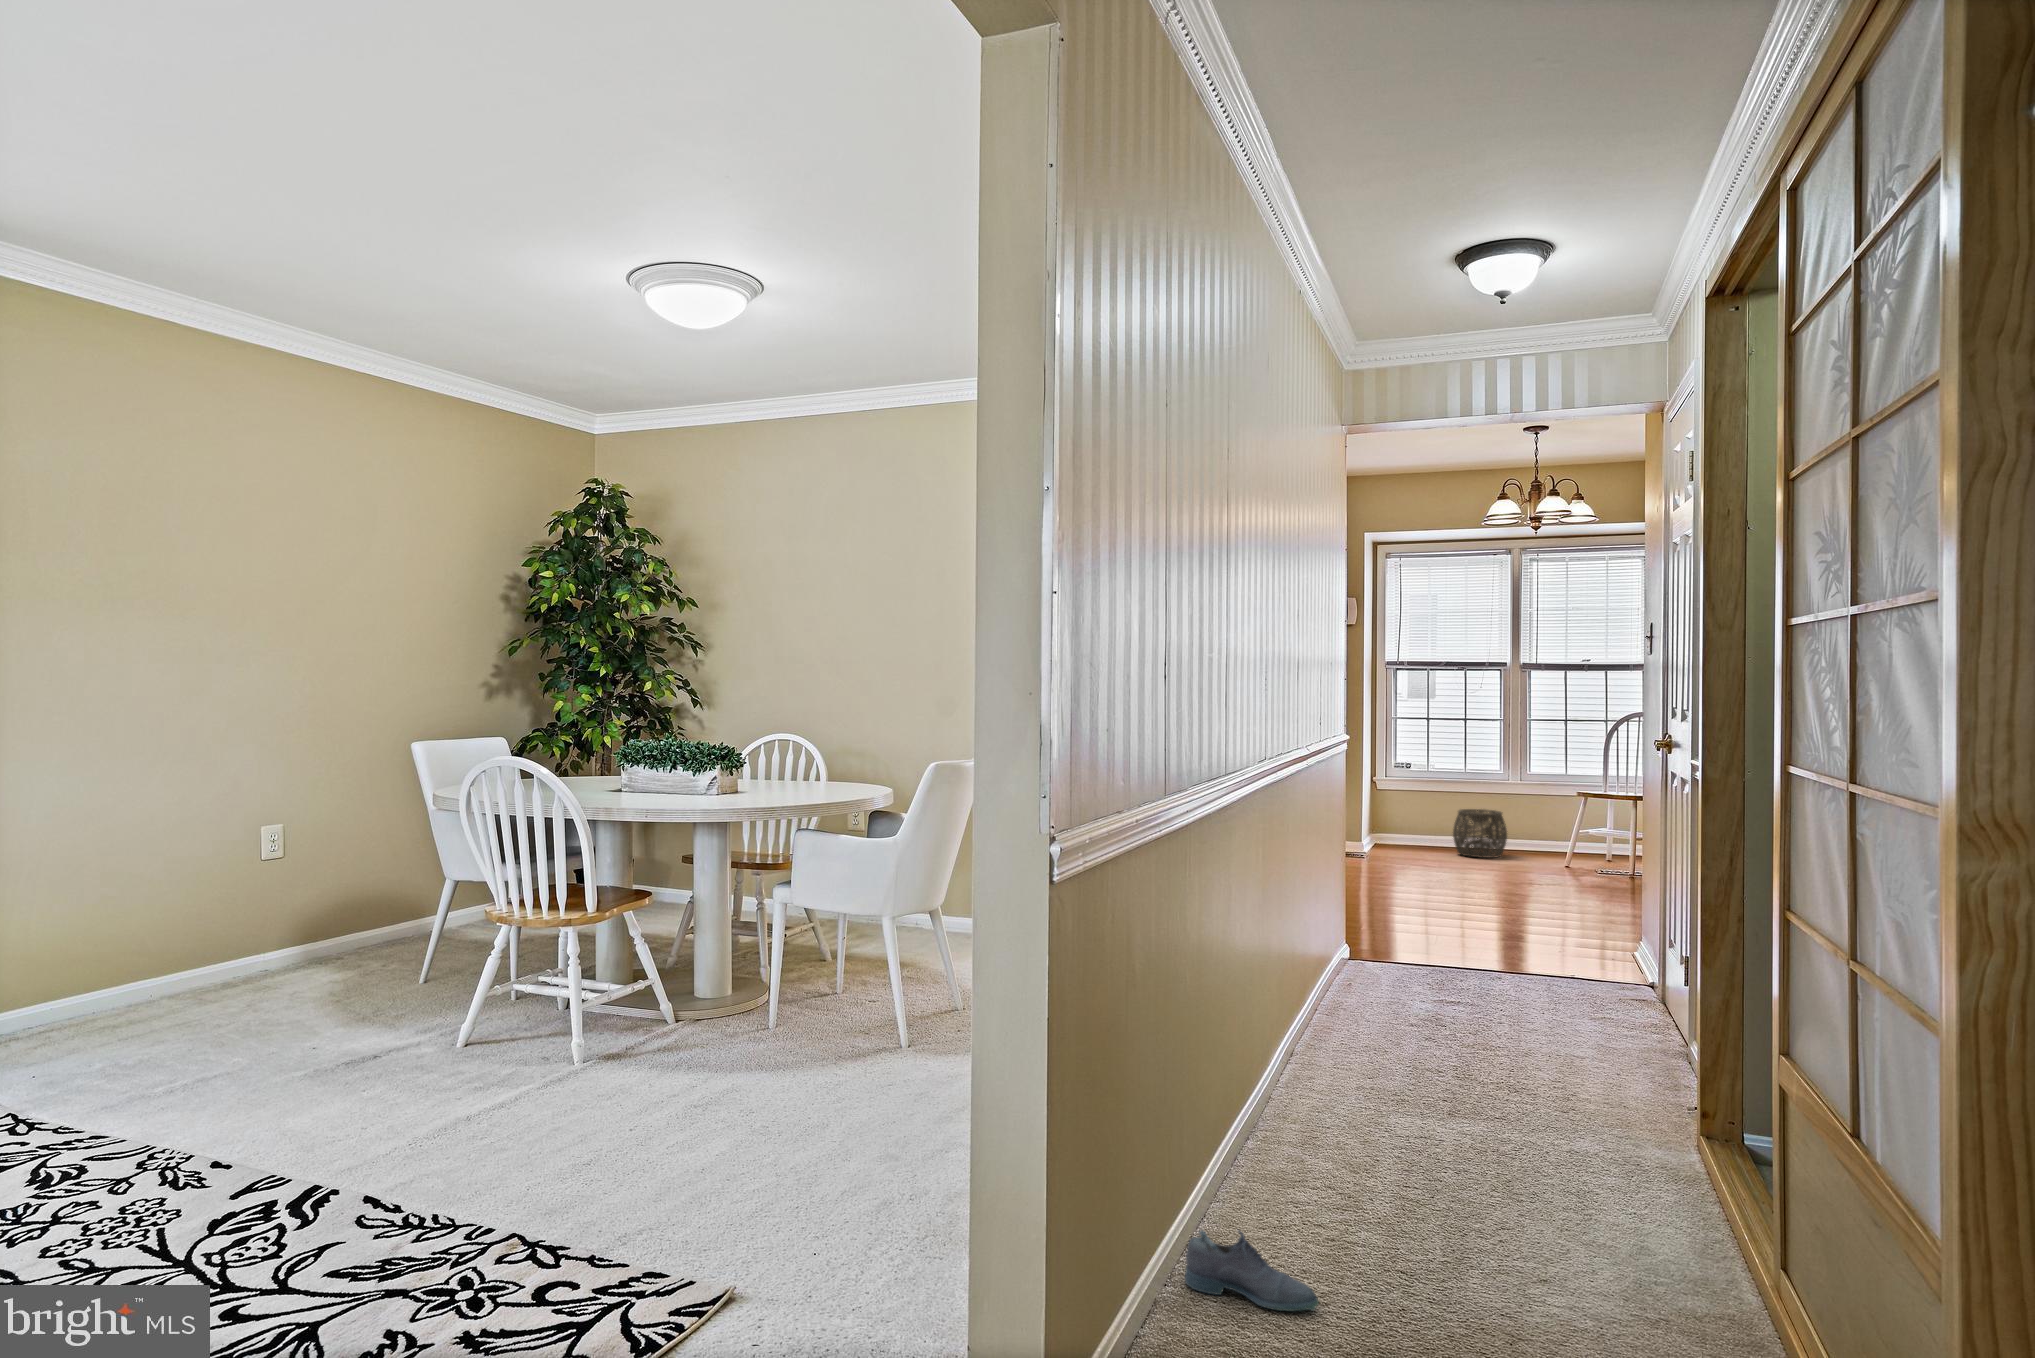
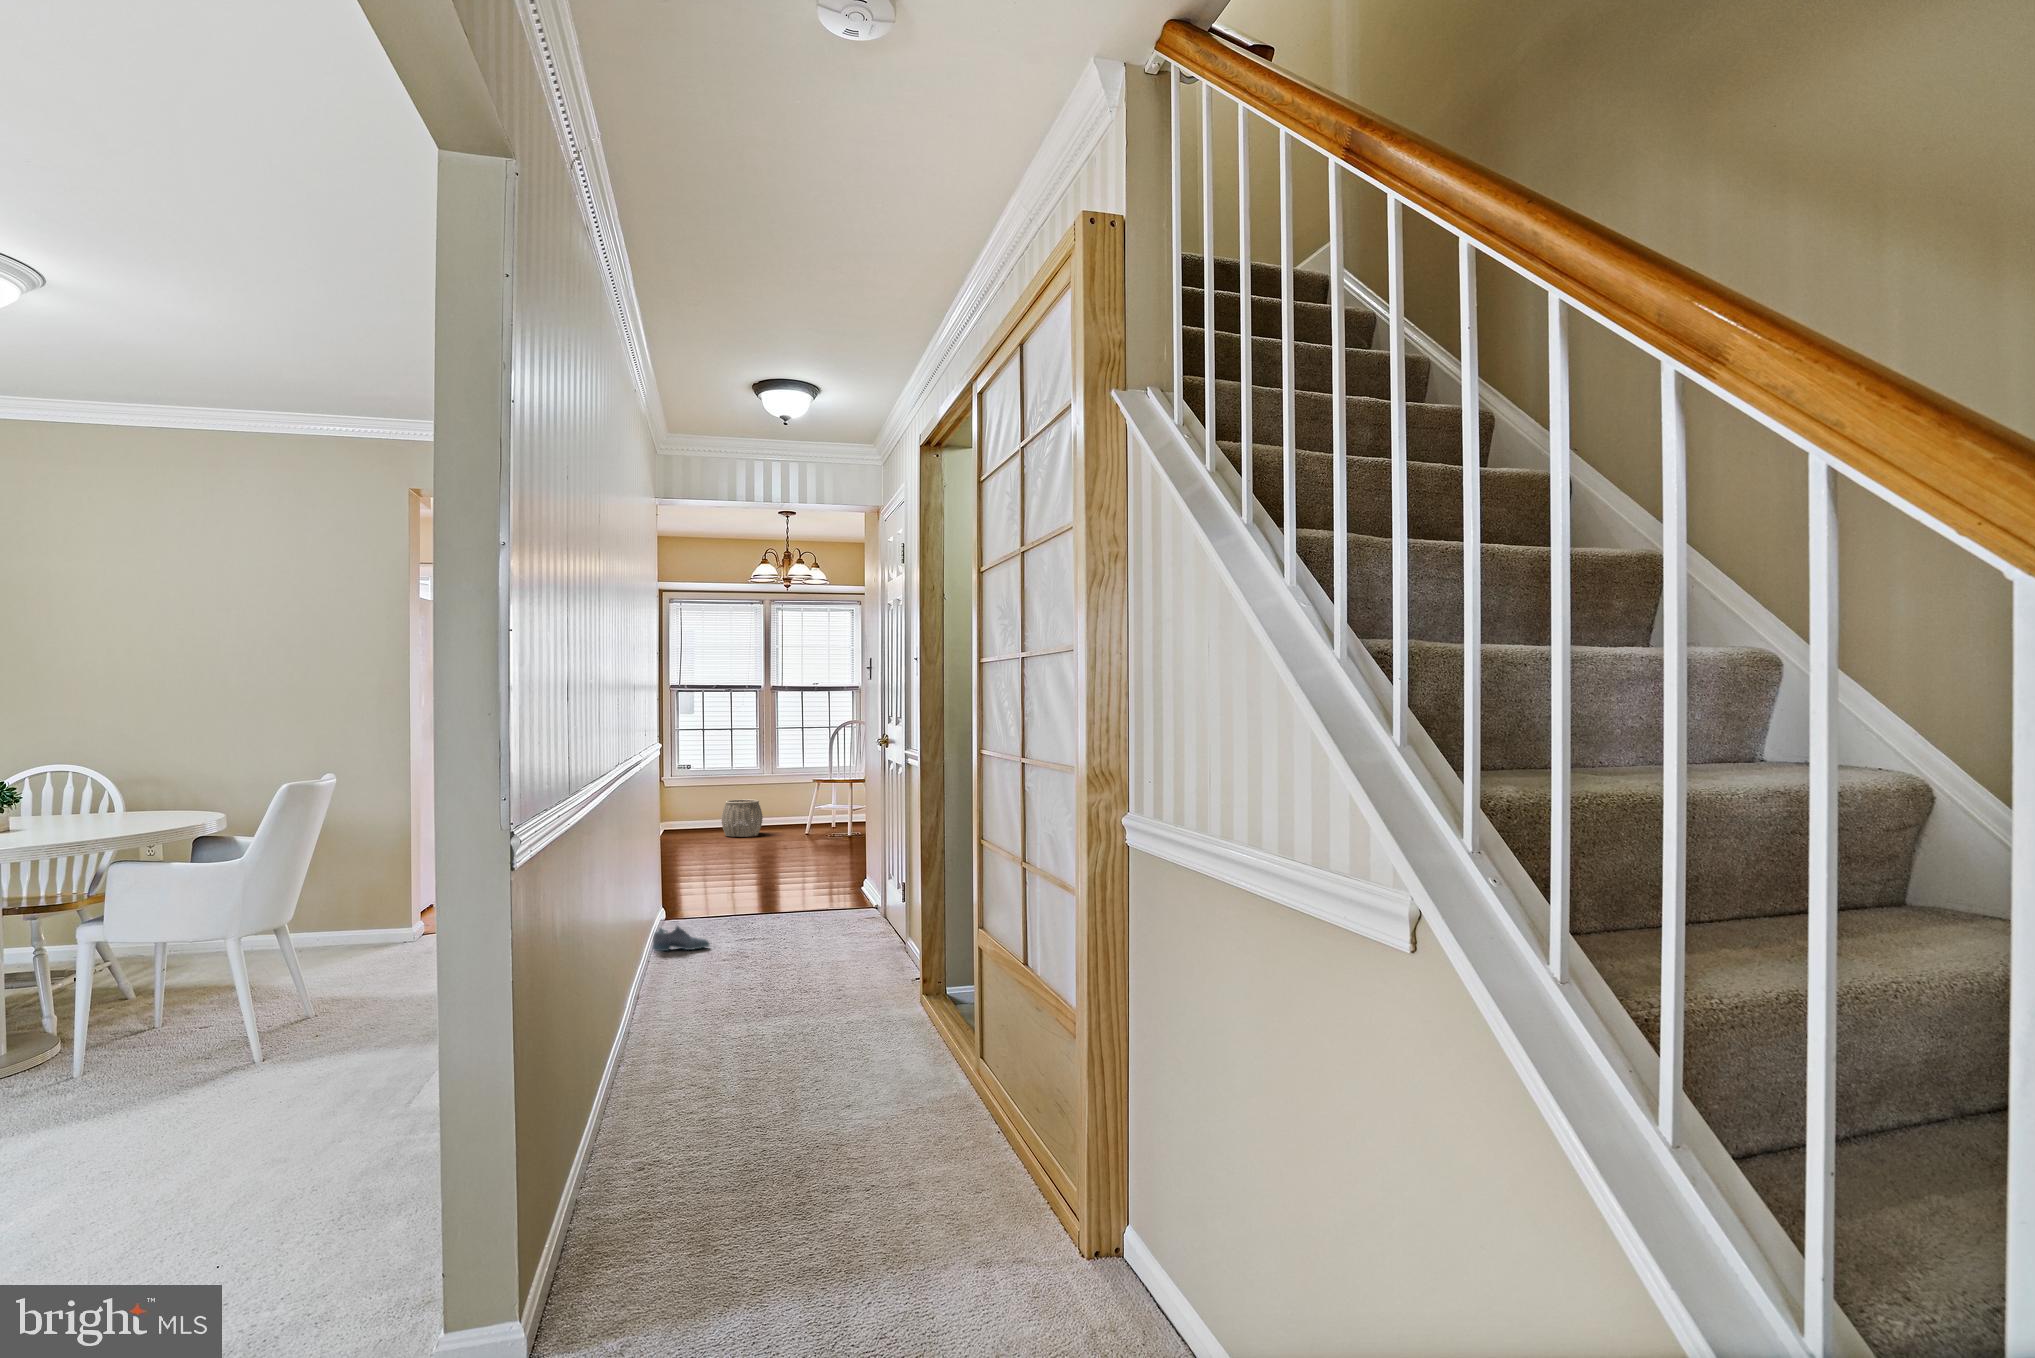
shoe: present [1185,1230,1319,1311] -> present [653,926,710,951]

